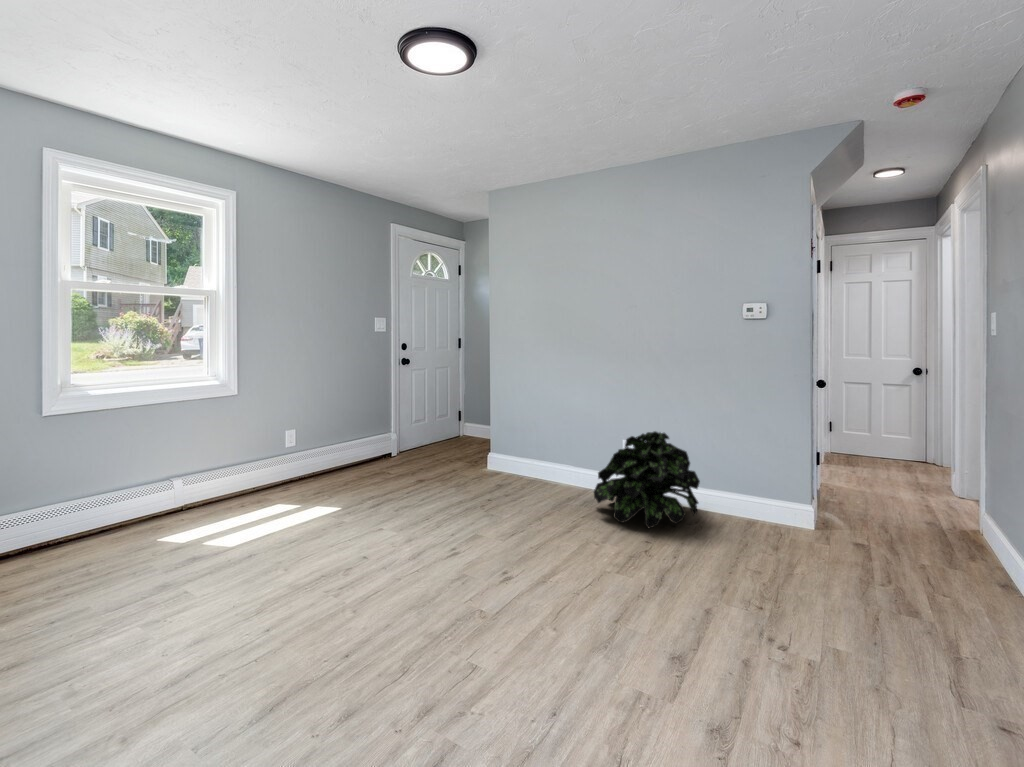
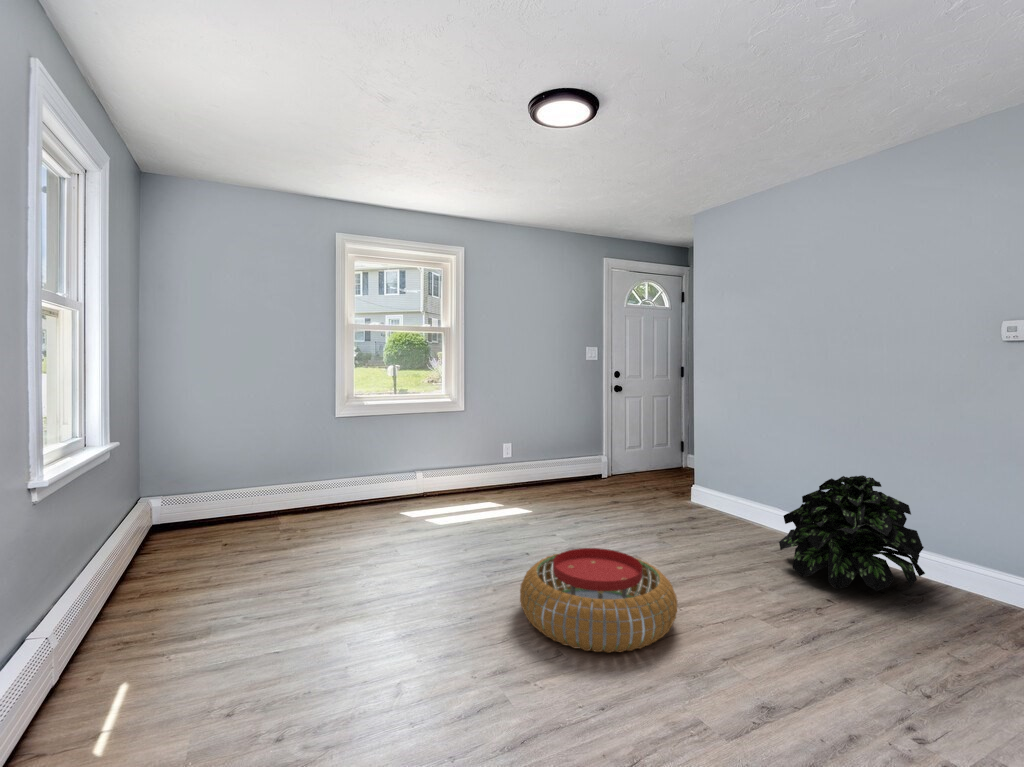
pouf: none [399,536,567,656] -> present [520,548,677,653]

